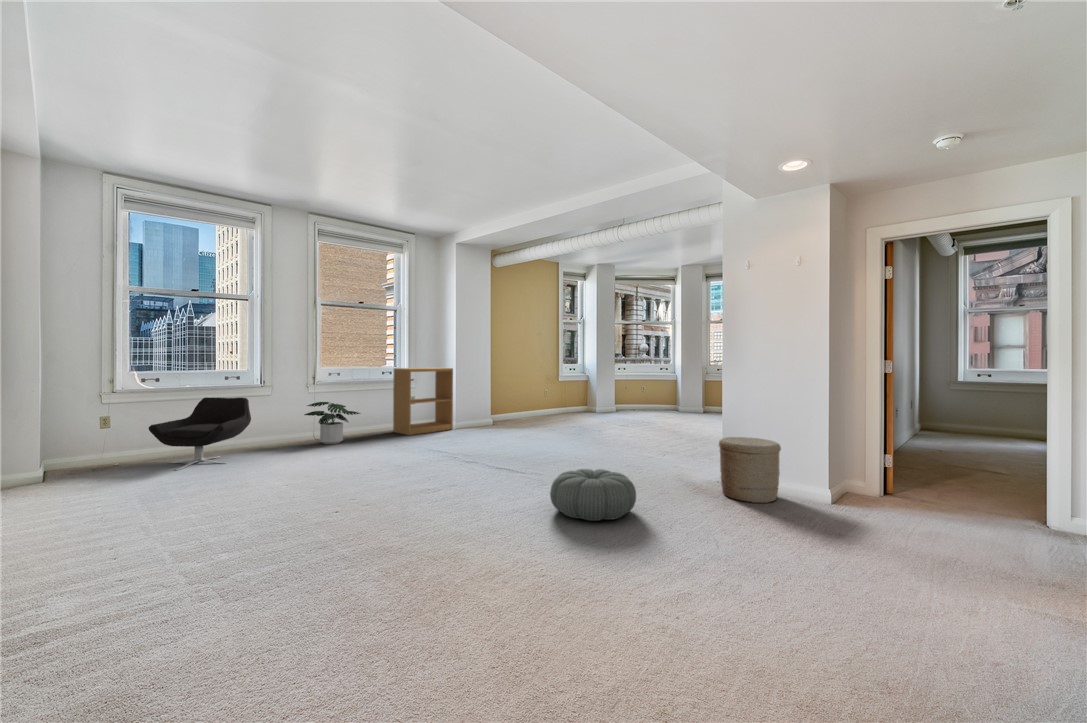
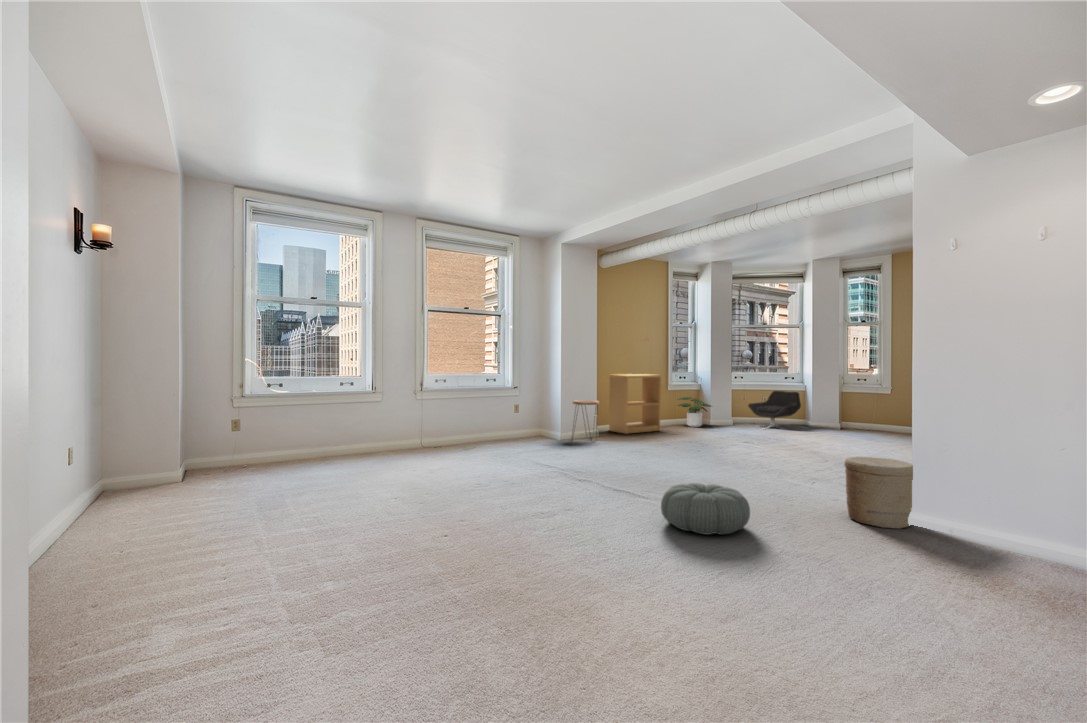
bookshelf: present [393,368,453,435] -> present [609,374,661,434]
side table: none [468,391,495,431] -> present [572,400,599,439]
lounge chair: present [149,397,251,470] -> present [748,391,801,429]
potted plant: present [305,402,360,444] -> present [677,397,711,427]

